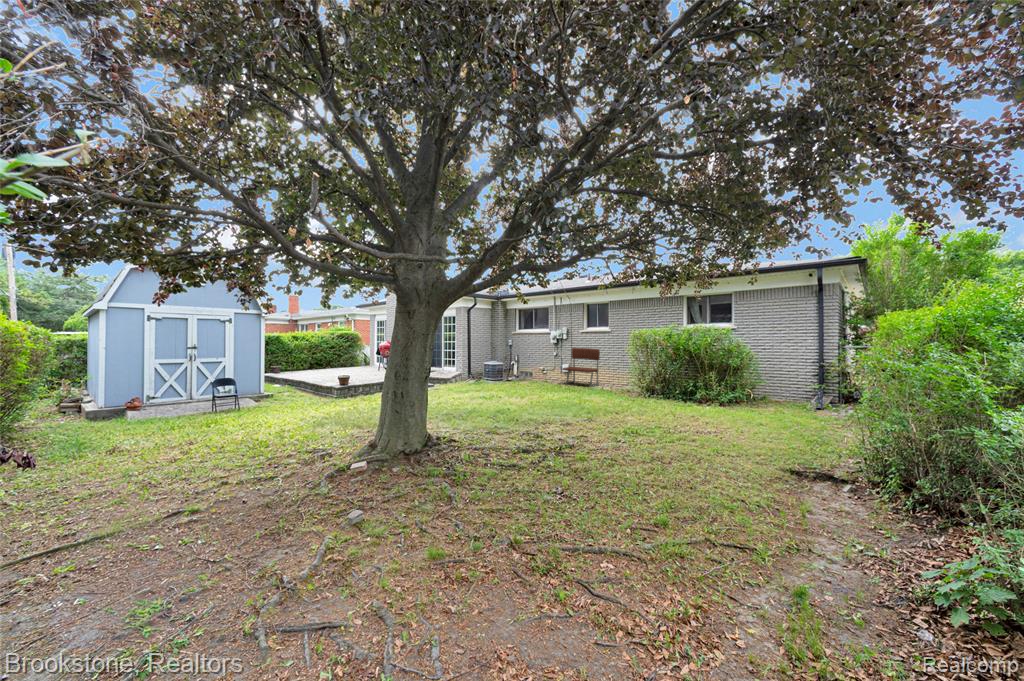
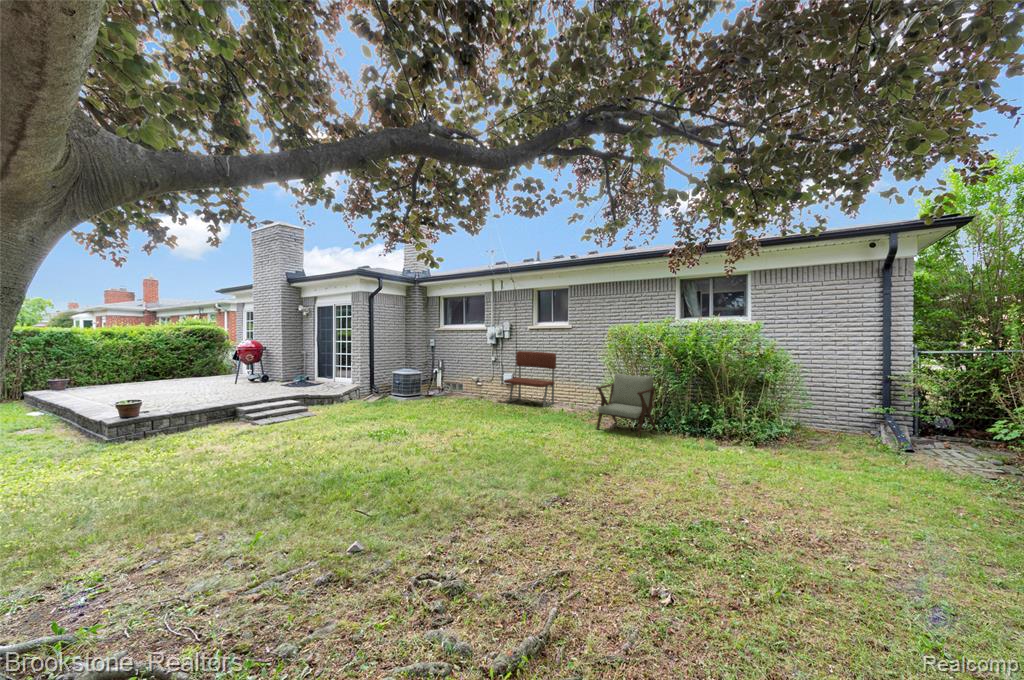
lounge chair: none [620,361,661,401] -> present [596,373,656,437]

